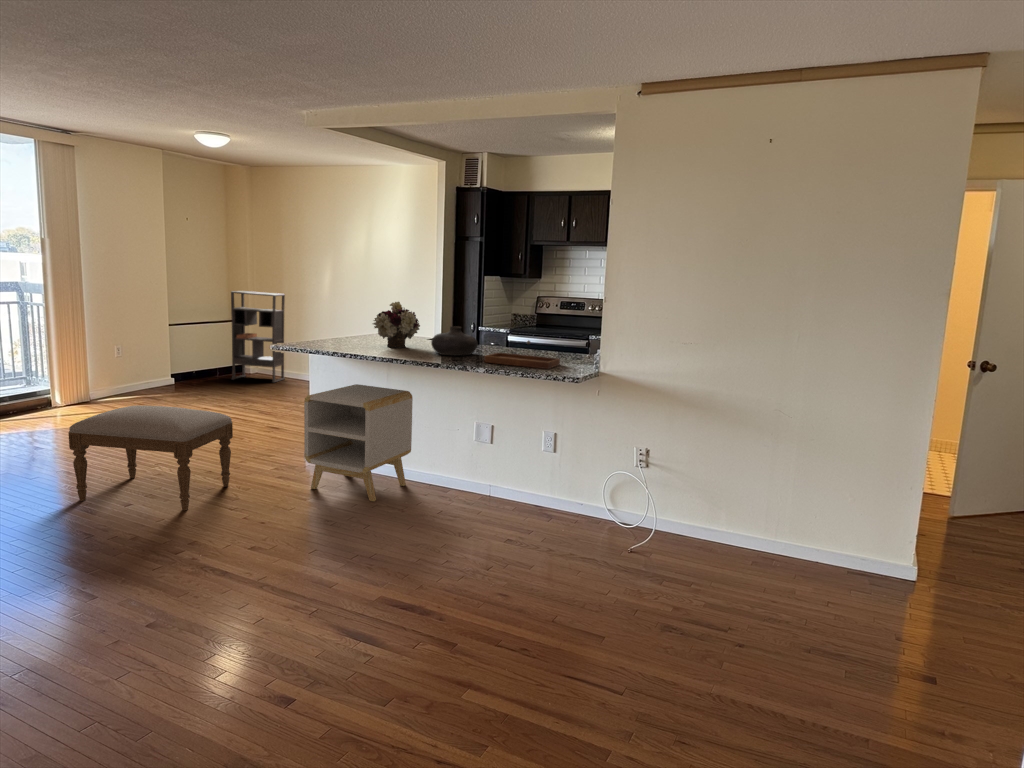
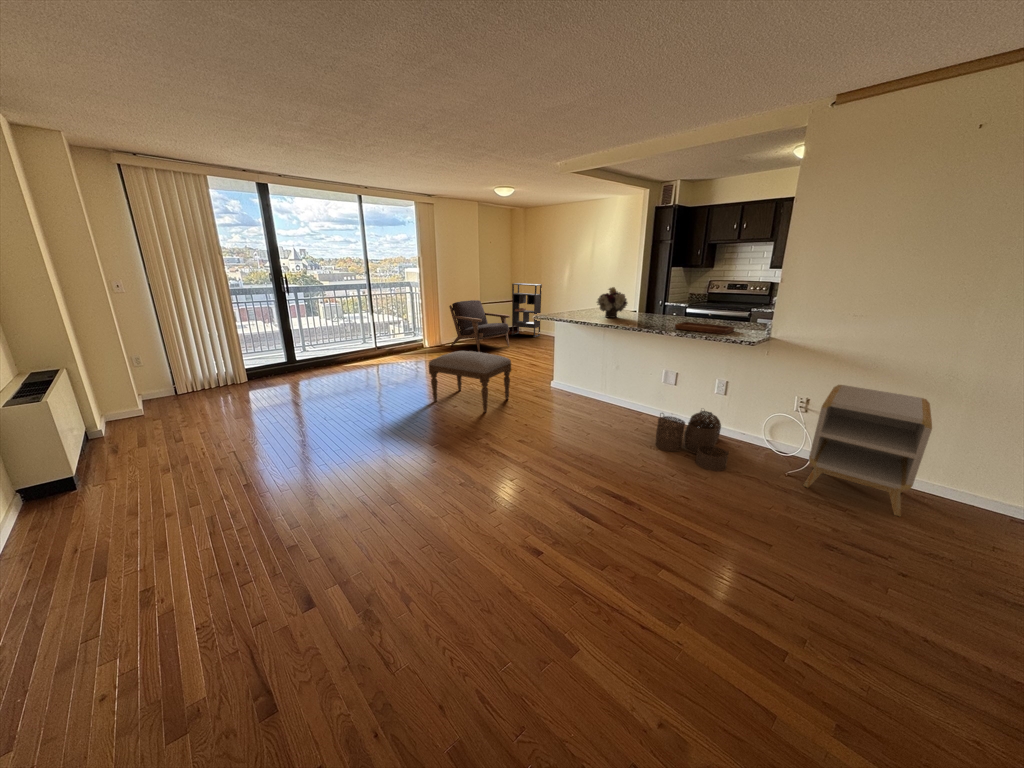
armchair: none [107,319,228,412] -> present [449,300,510,352]
vase: present [431,326,478,356] -> none [636,303,669,323]
side table: present [304,384,413,501] -> present [803,385,932,516]
woven basket: none [466,473,560,557] -> present [656,410,728,471]

